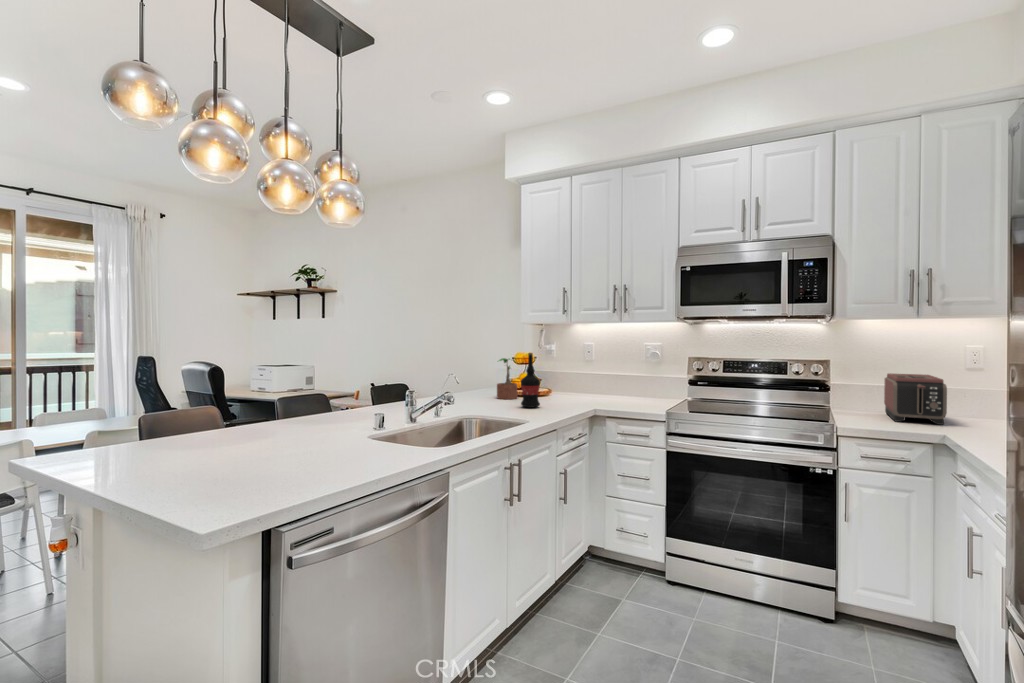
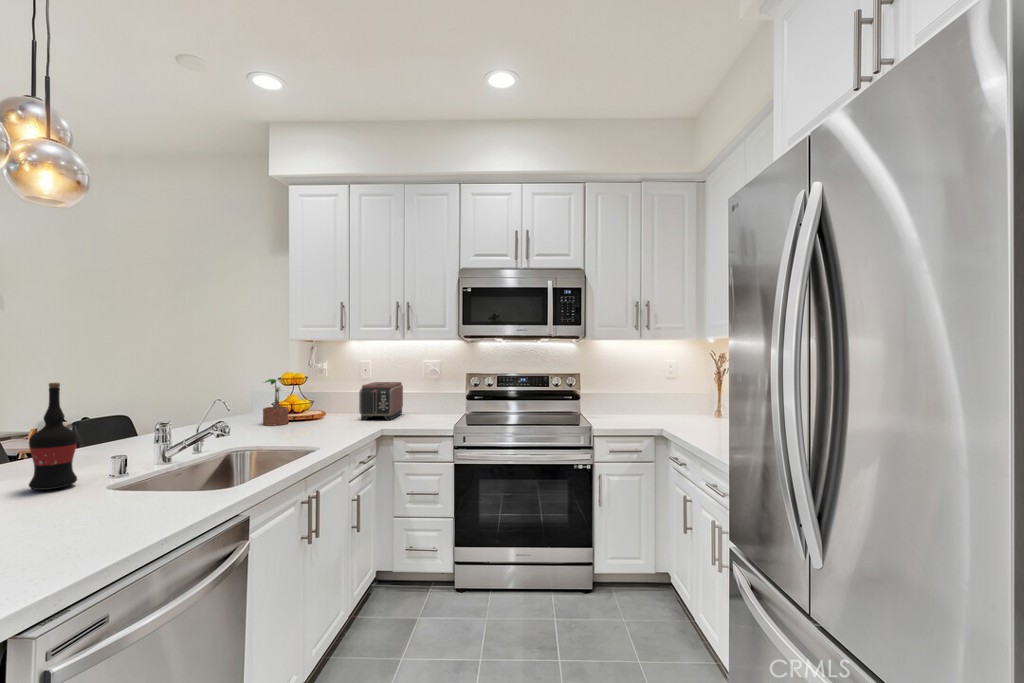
wine bottle: present [521,353,540,407] -> present [29,383,78,490]
toaster: present [884,373,947,425] -> present [359,382,403,420]

